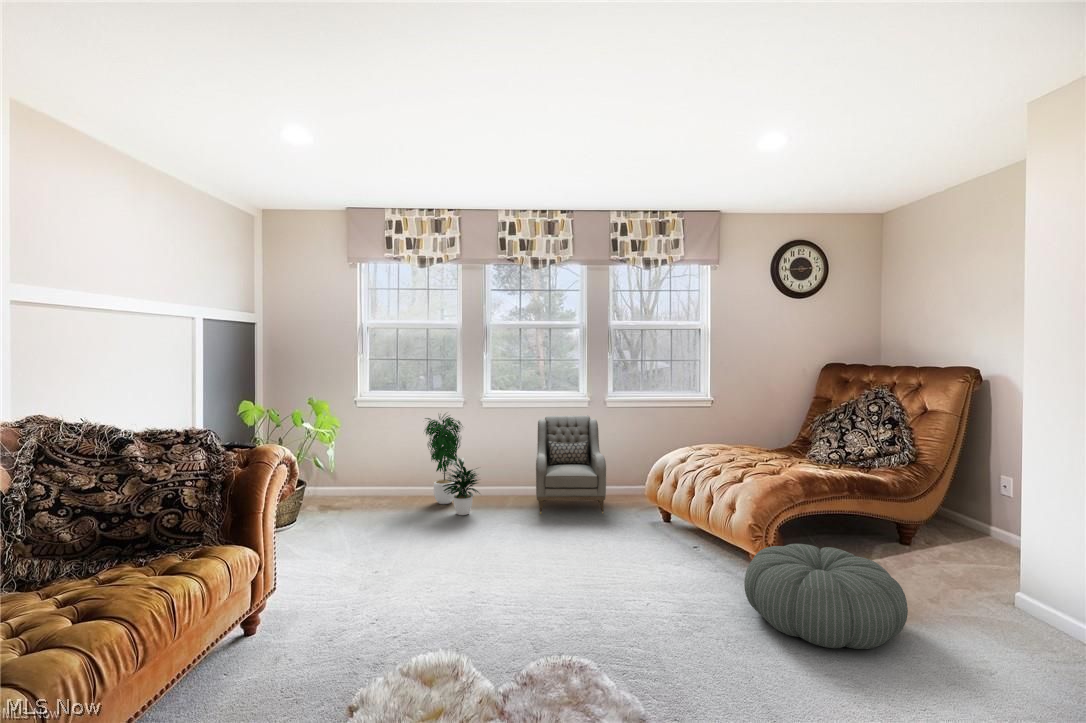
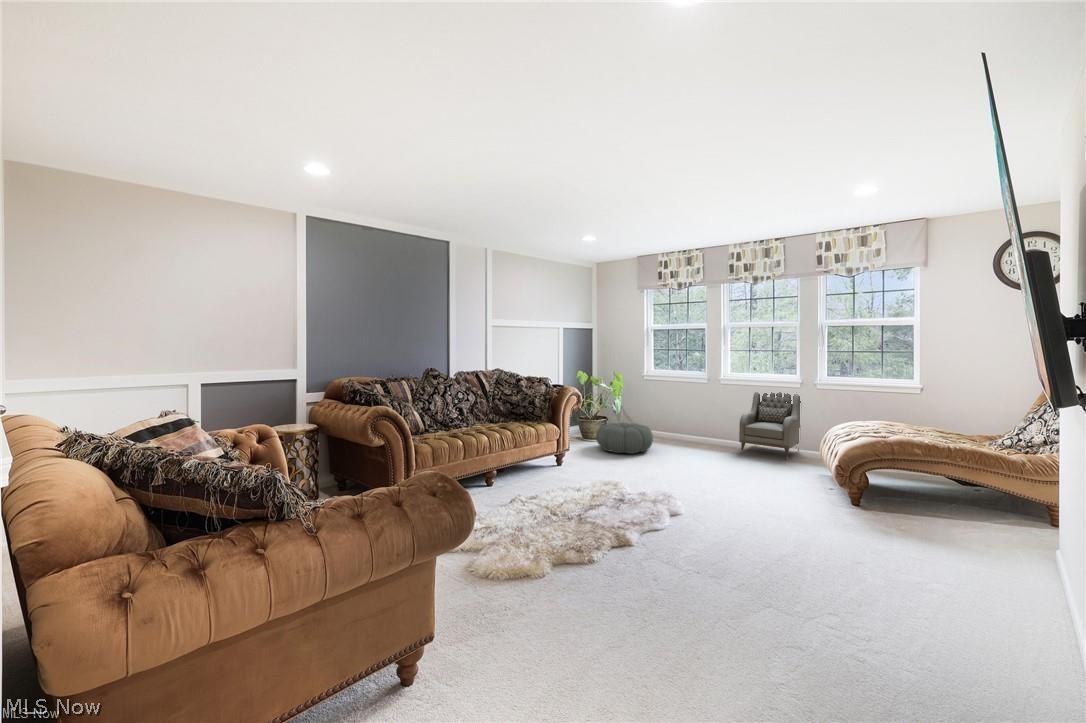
potted plant: present [425,414,480,515] -> none [675,379,705,445]
pouf: present [744,544,908,649] -> present [596,422,653,454]

